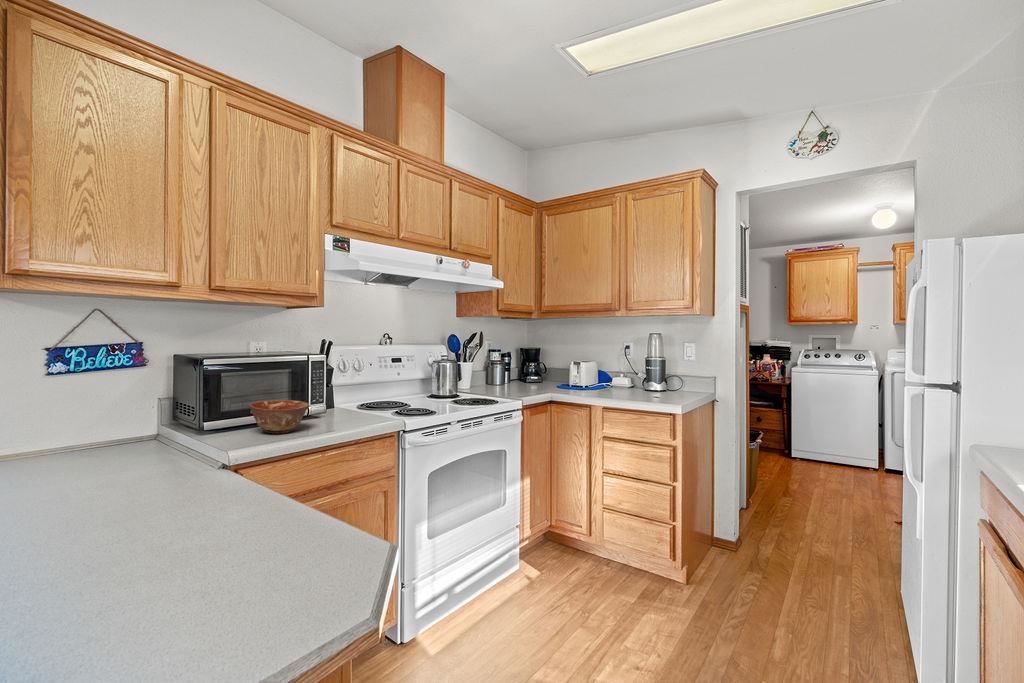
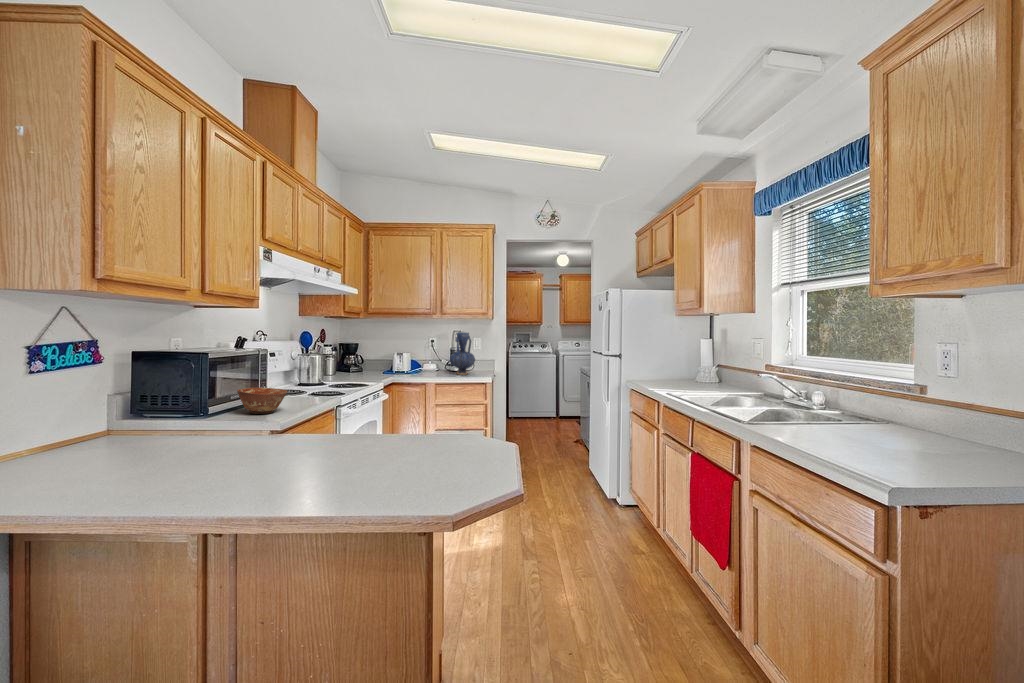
vase: none [636,333,674,397] -> present [450,332,475,375]

